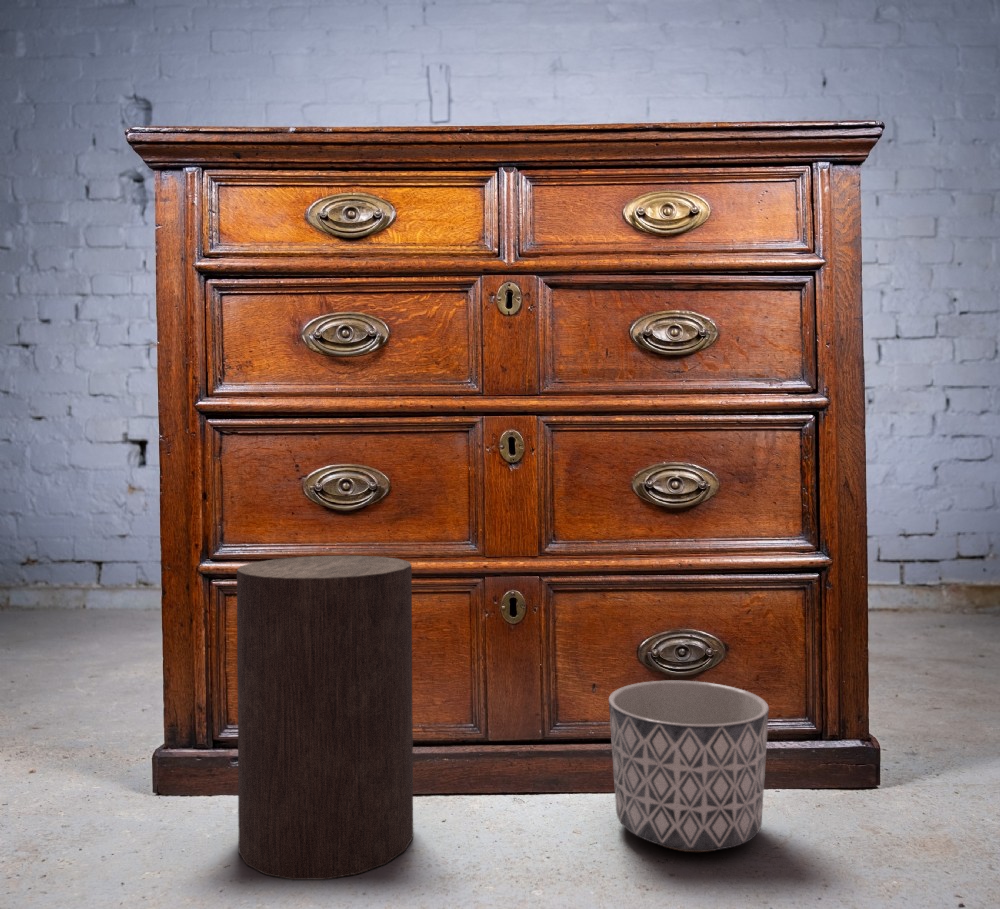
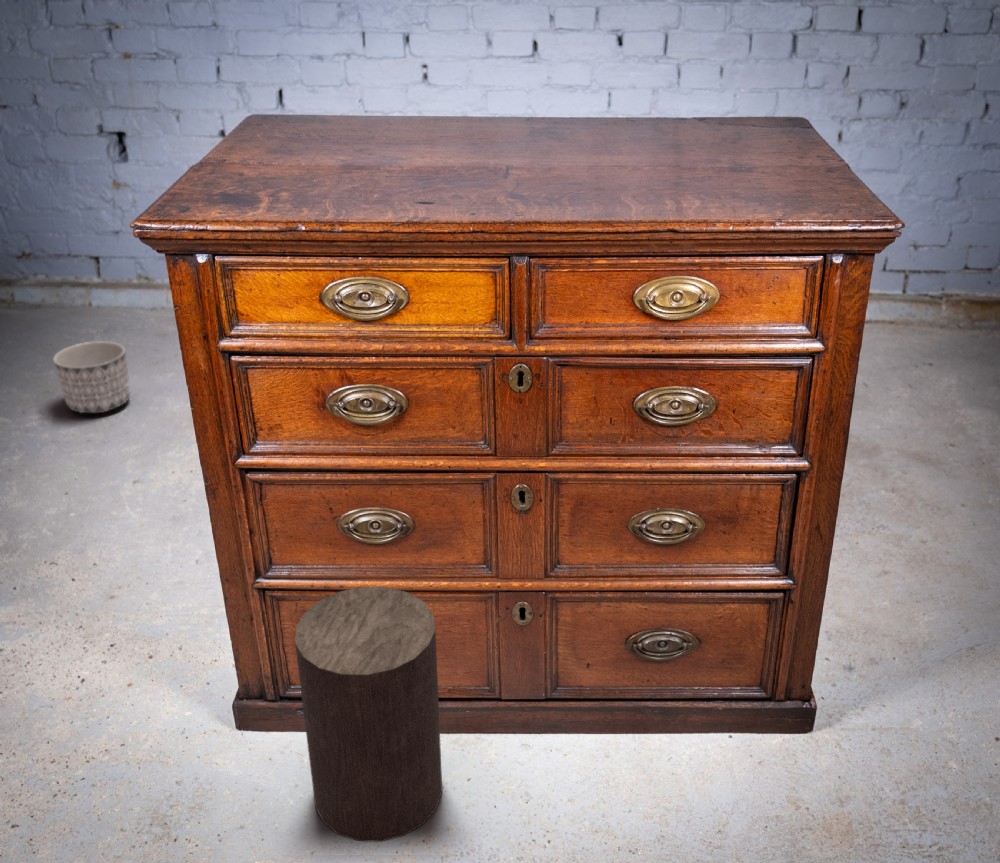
planter: present [609,680,769,852] -> present [54,341,130,413]

